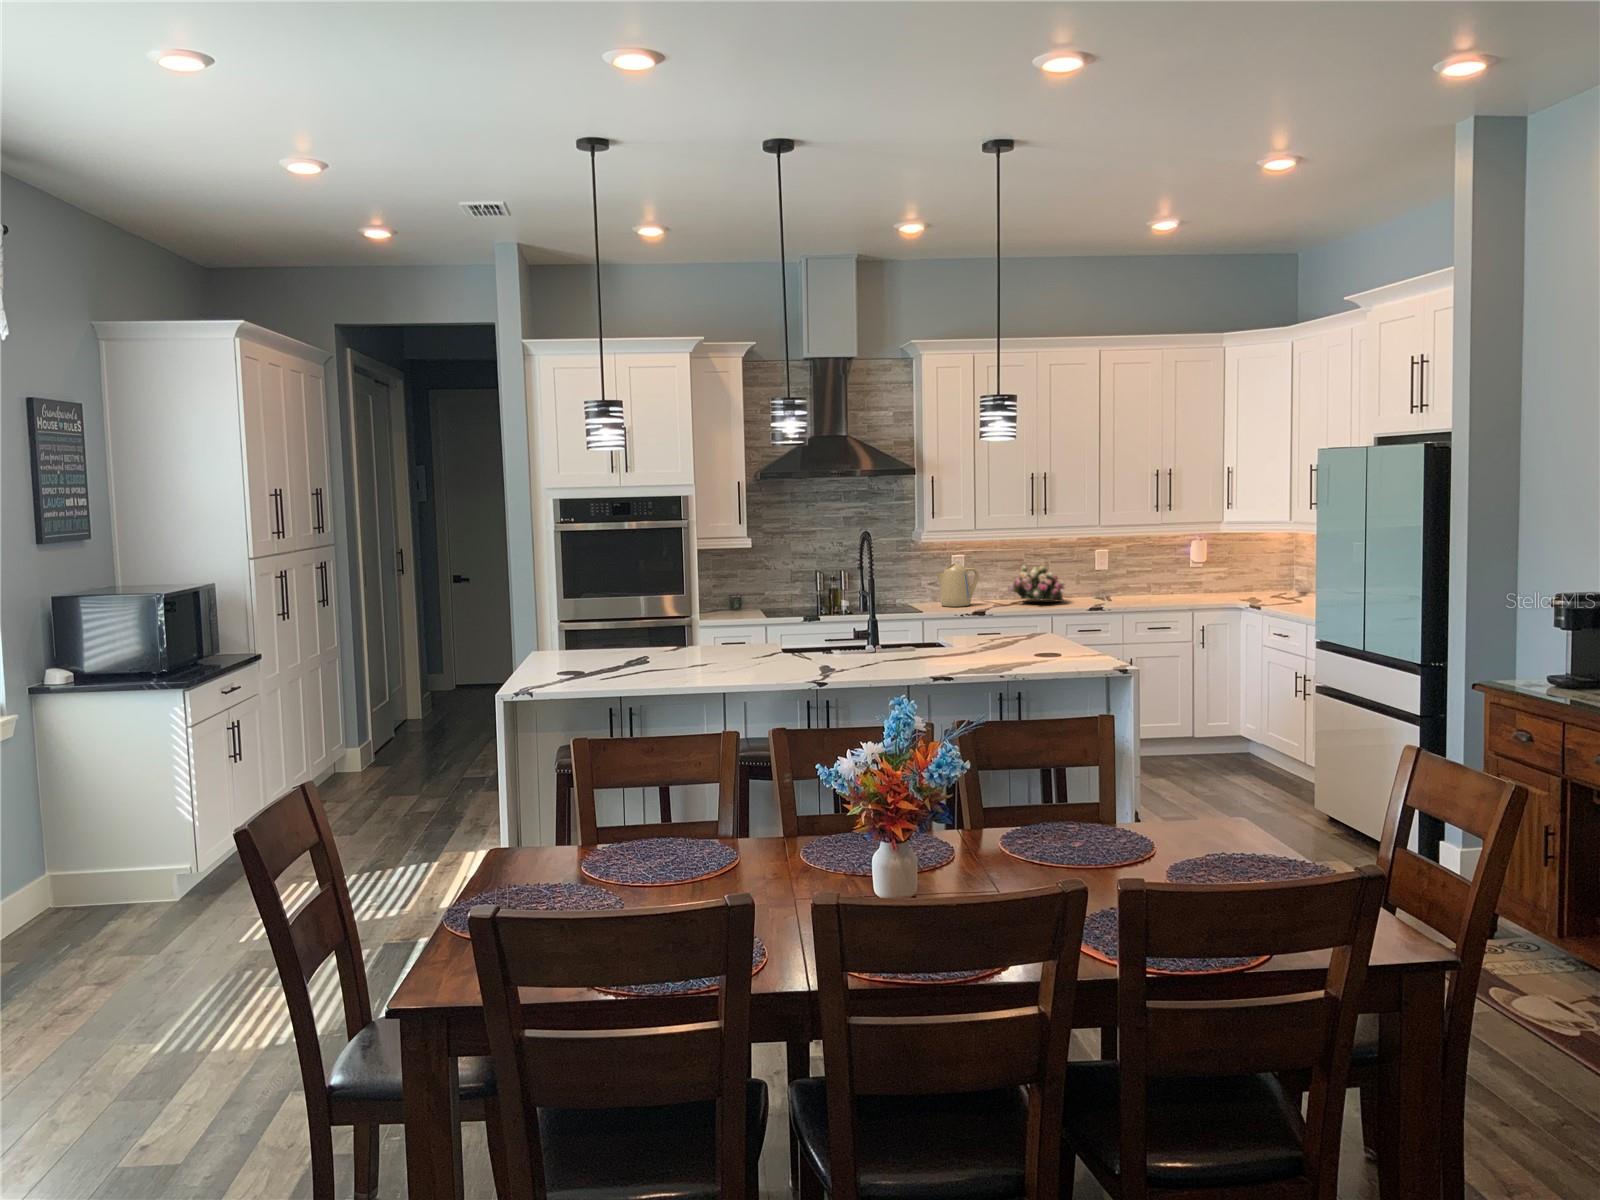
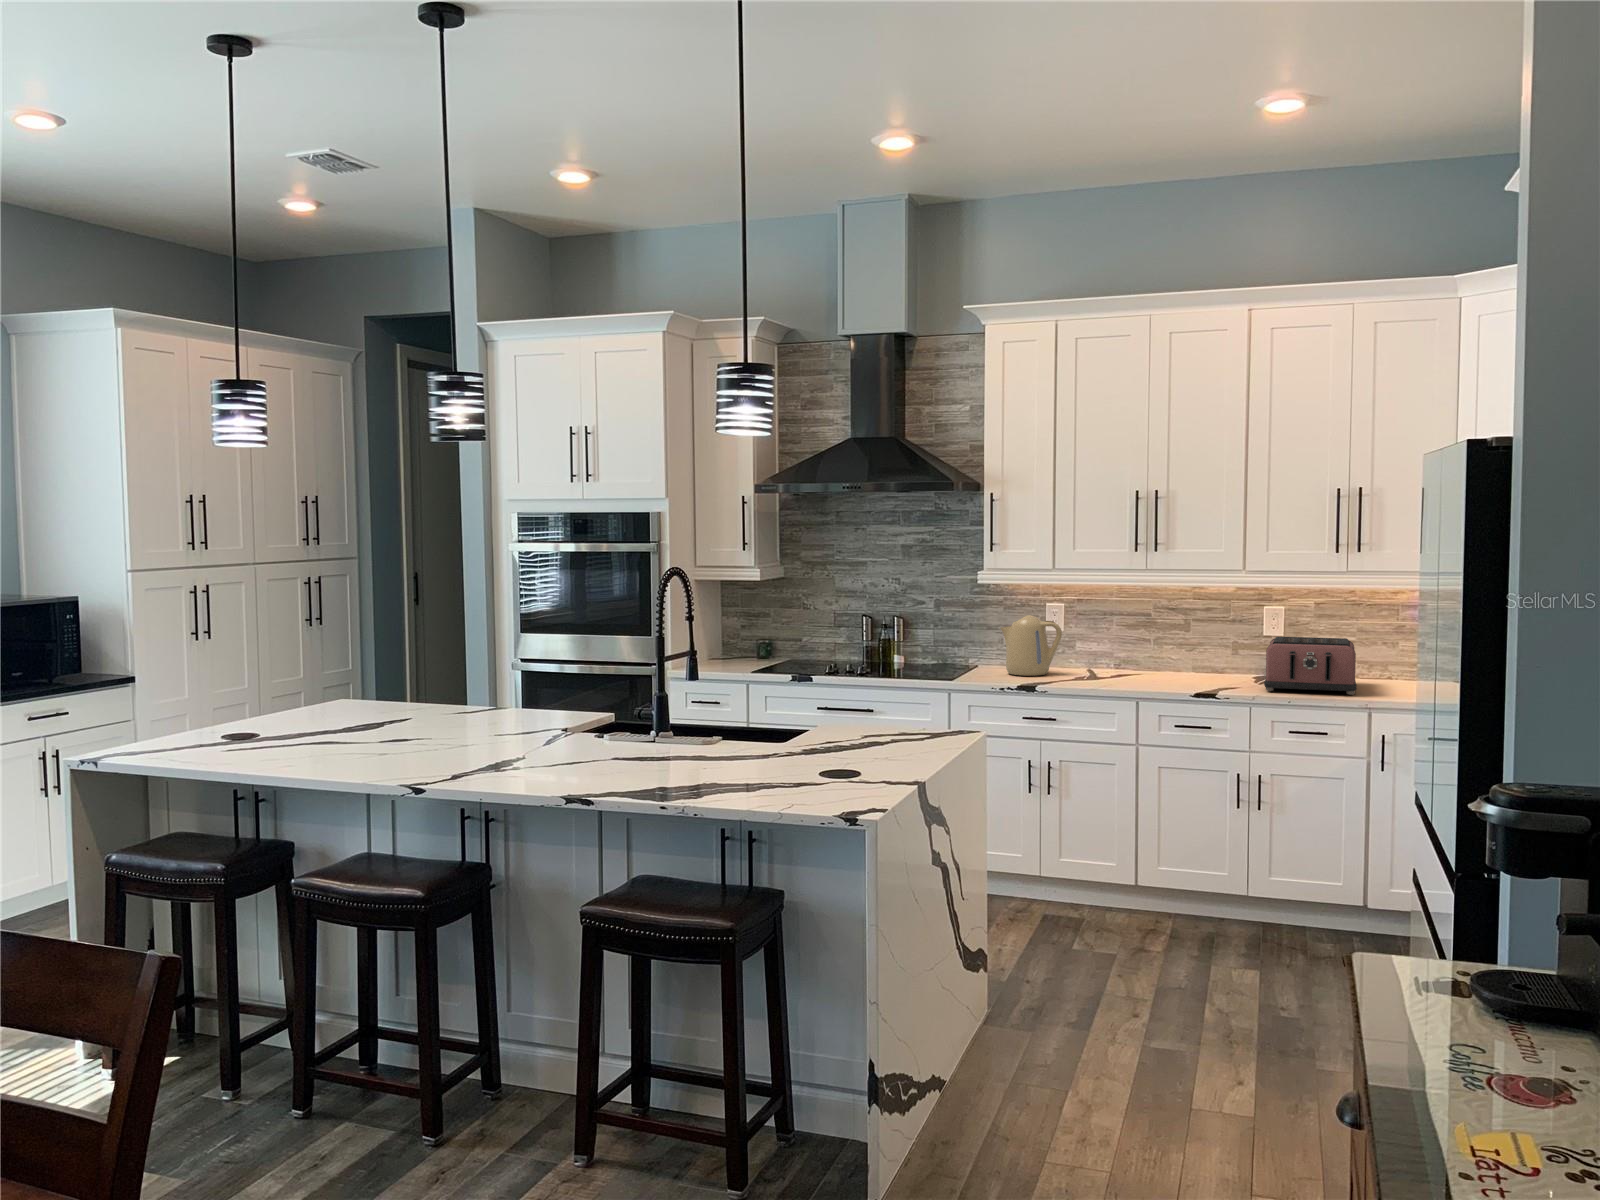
flower arrangement: present [1008,566,1064,602] -> none [1100,623,1190,679]
toaster: none [1111,568,1180,604] -> present [1264,637,1356,695]

